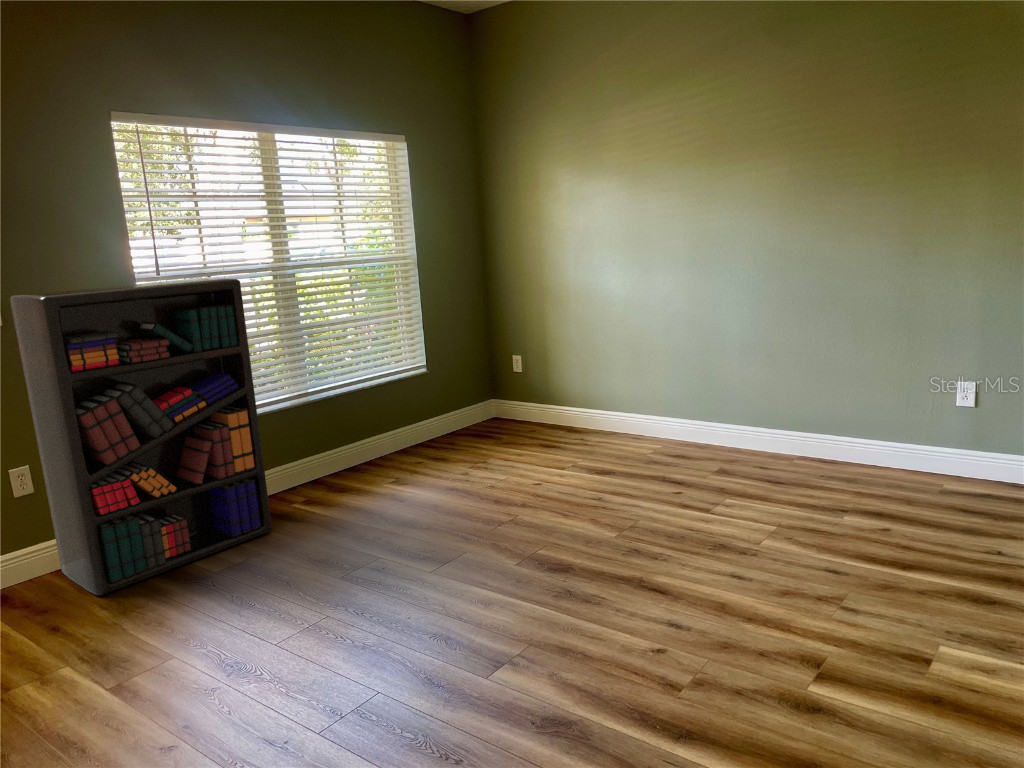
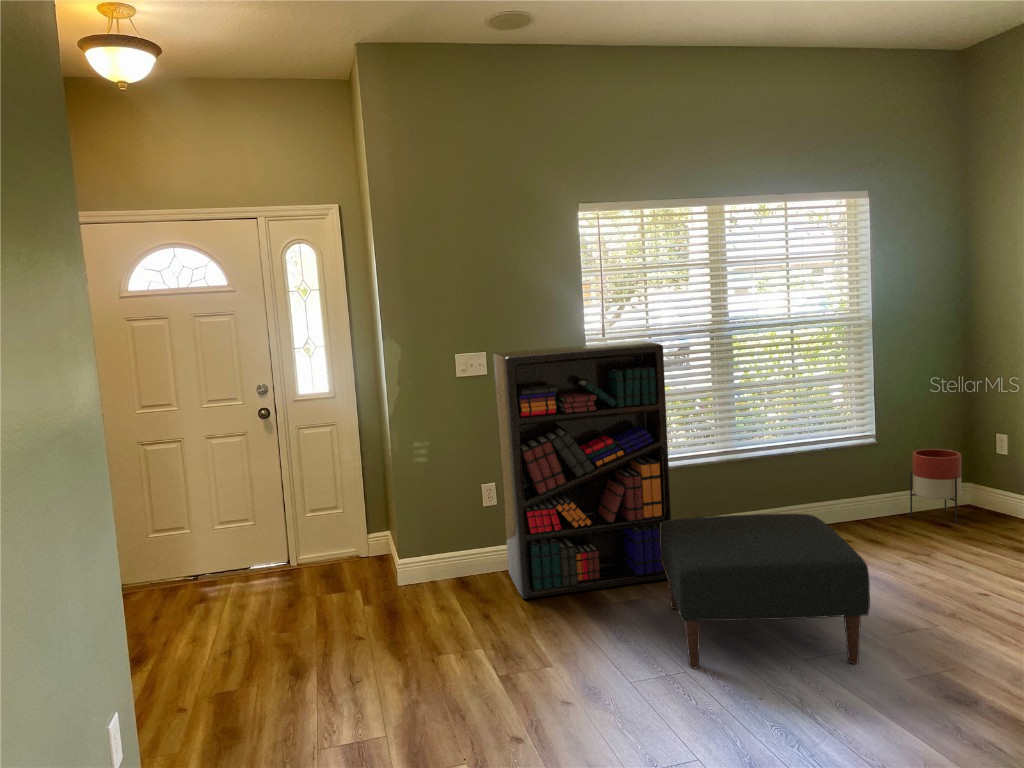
planter: none [455,373,495,435] -> present [910,449,962,522]
ottoman: none [263,439,485,610] -> present [660,514,870,669]

